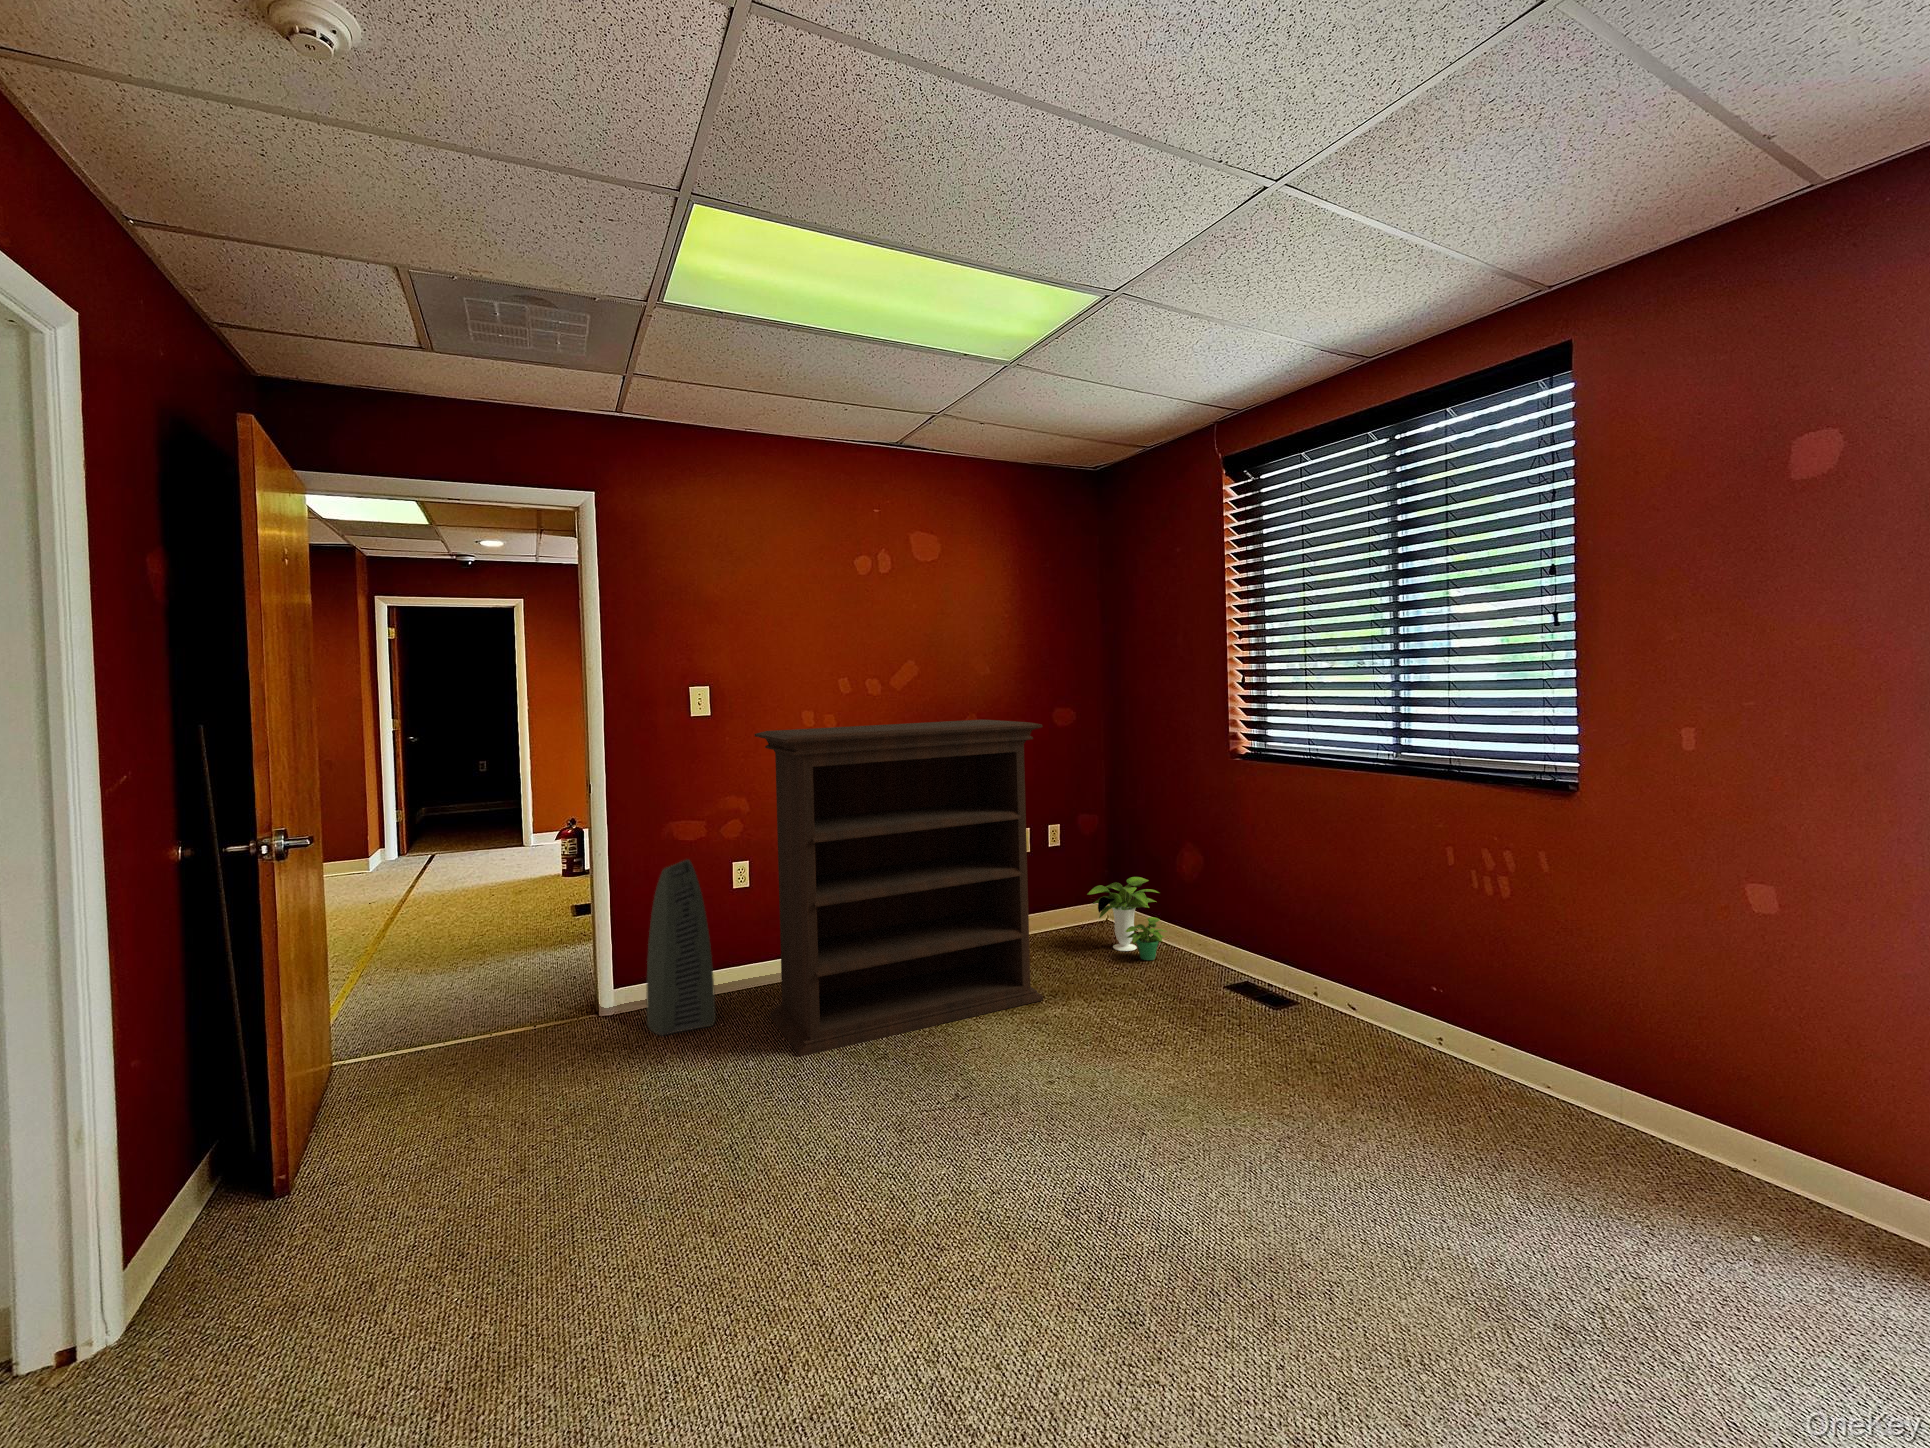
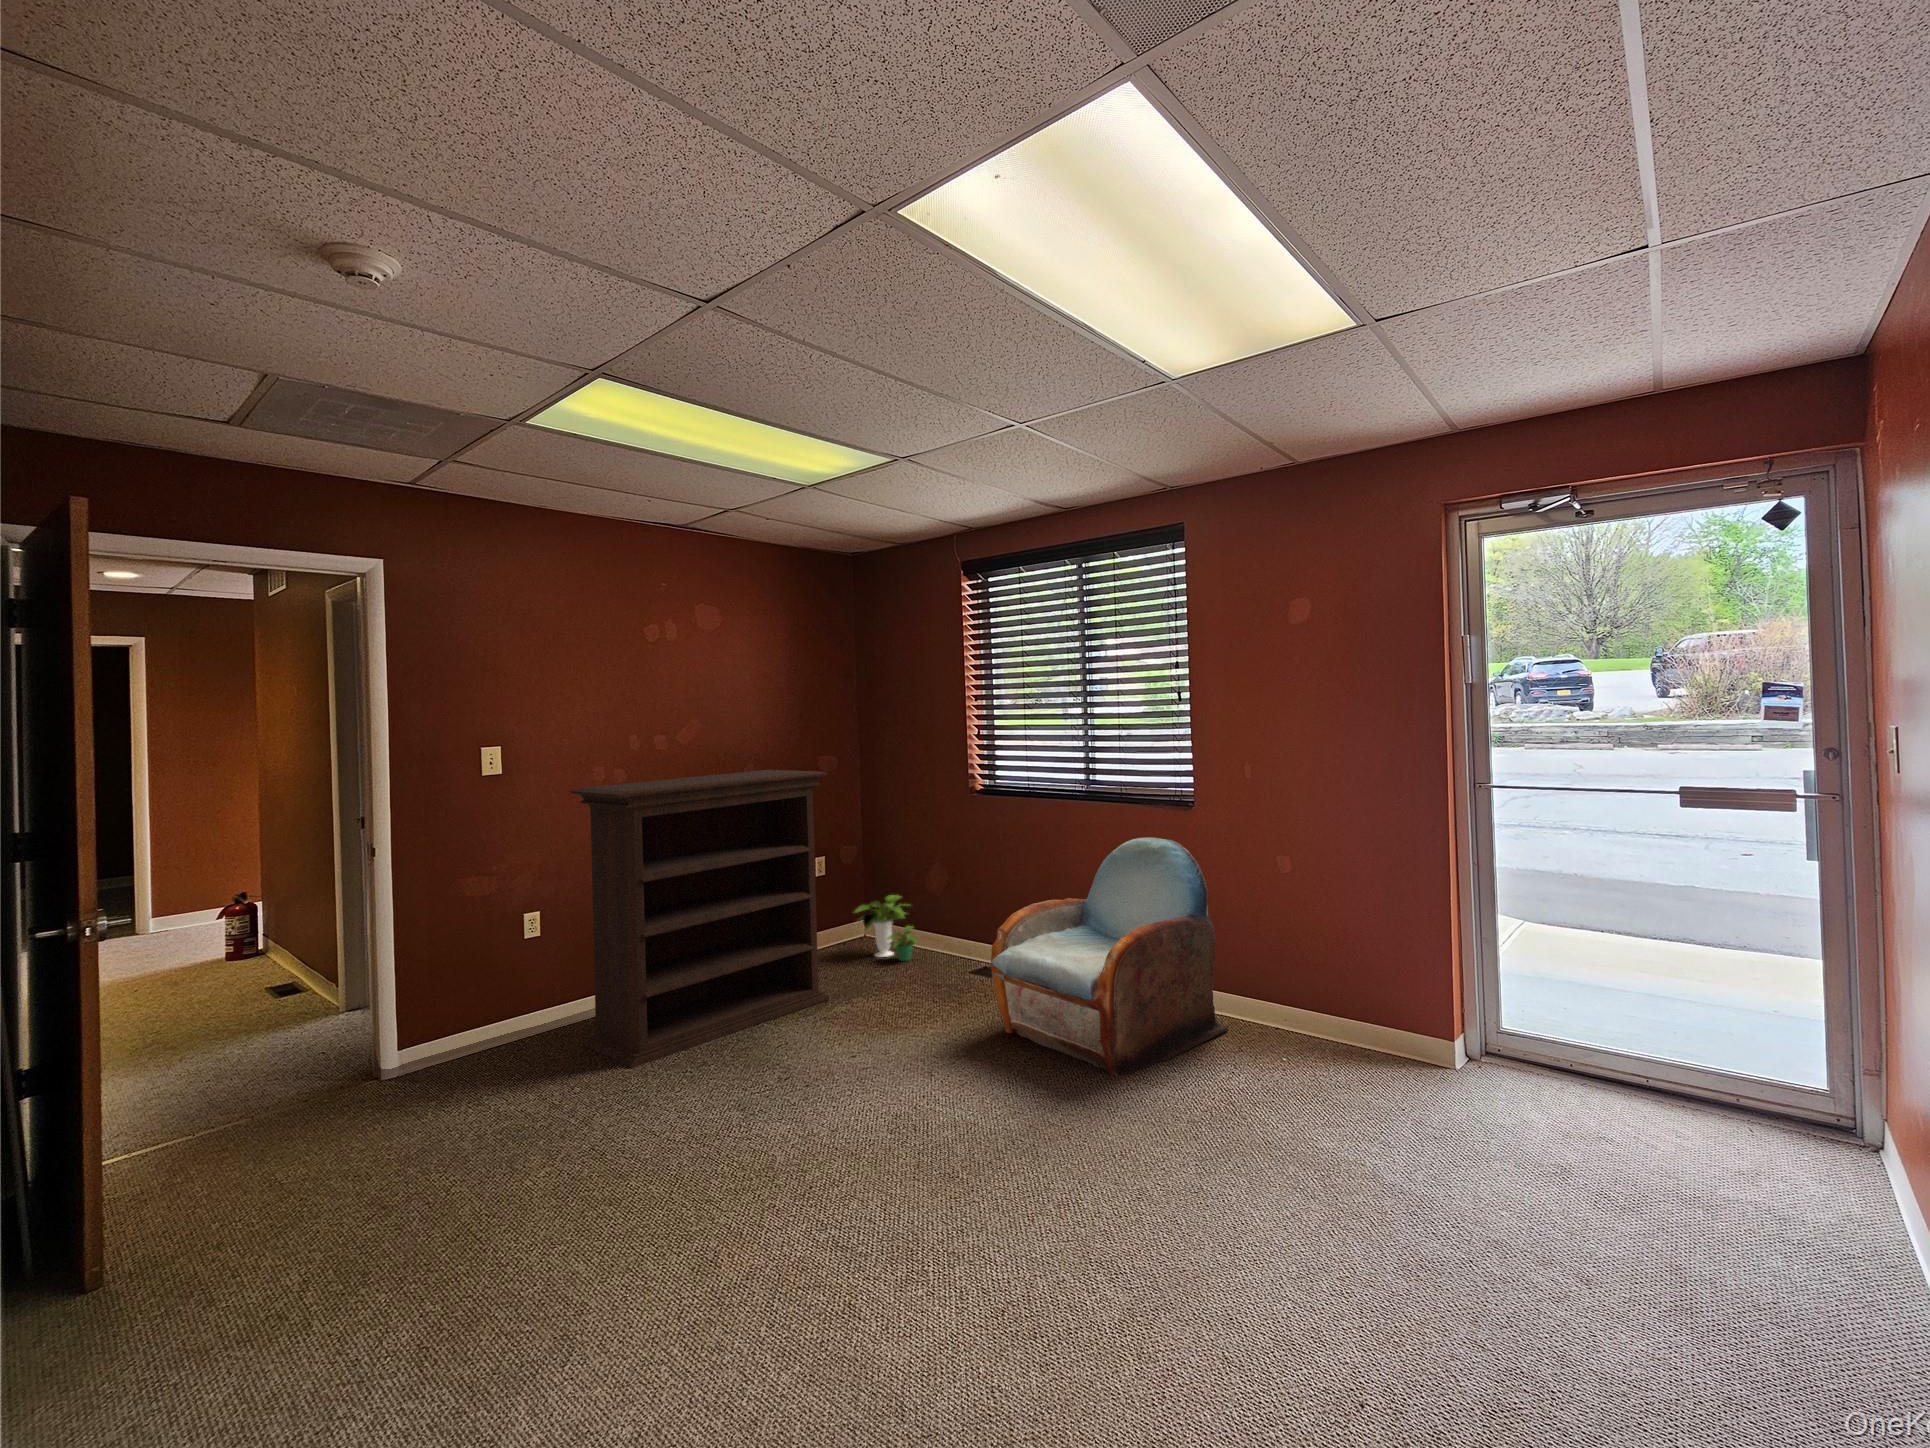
armchair: none [1238,836,1642,1218] -> present [991,837,1228,1076]
air purifier: present [647,859,716,1035] -> none [456,910,531,1075]

